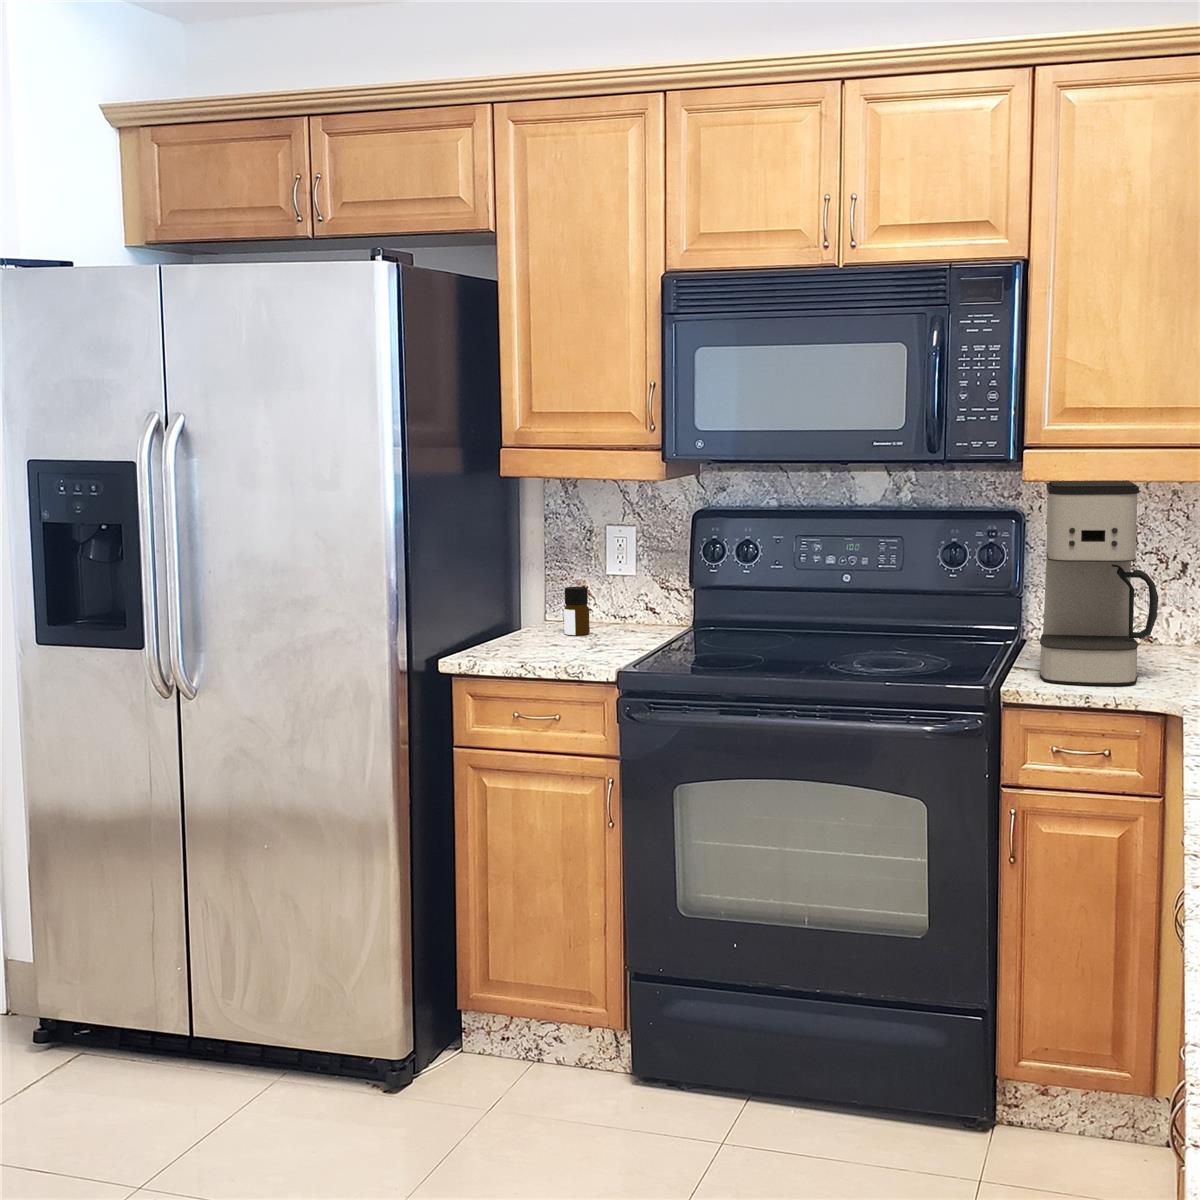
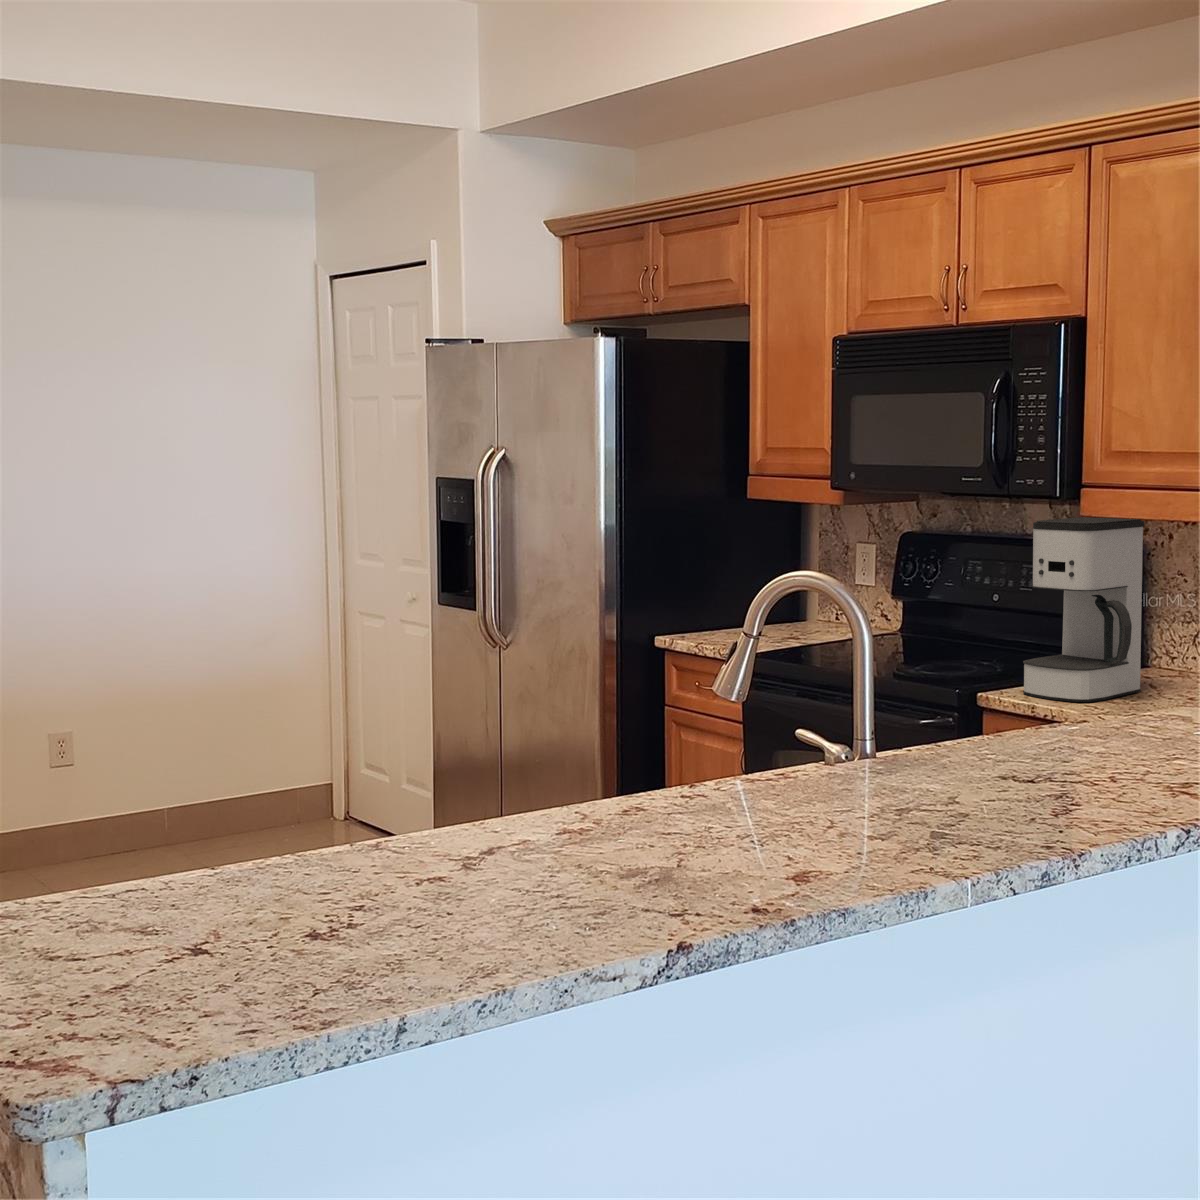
bottle: present [564,587,590,635] -> none [794,591,815,631]

